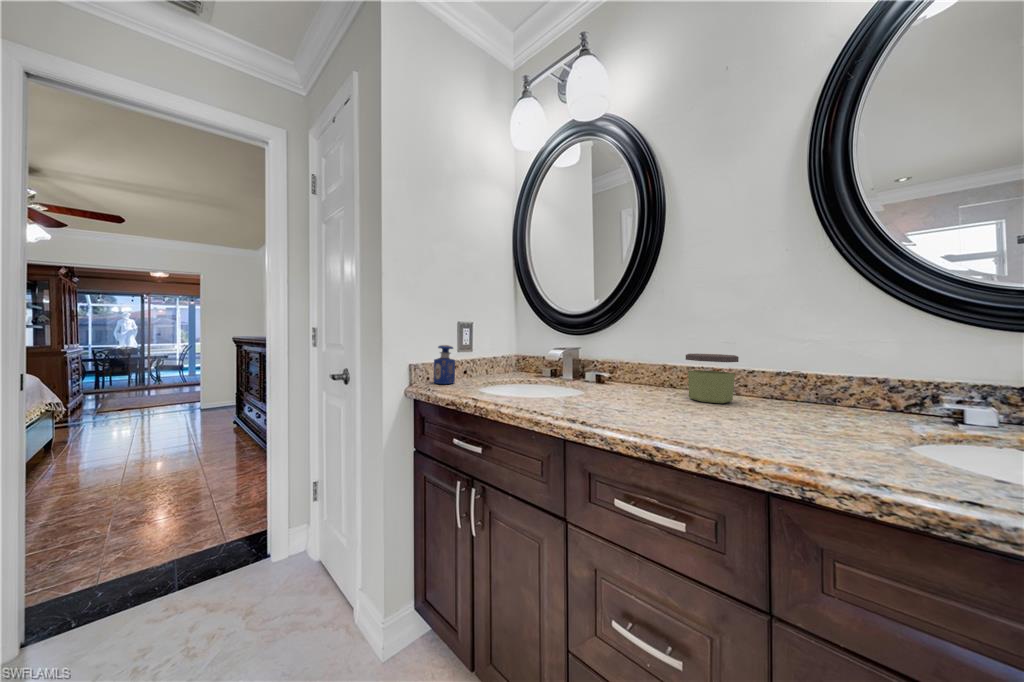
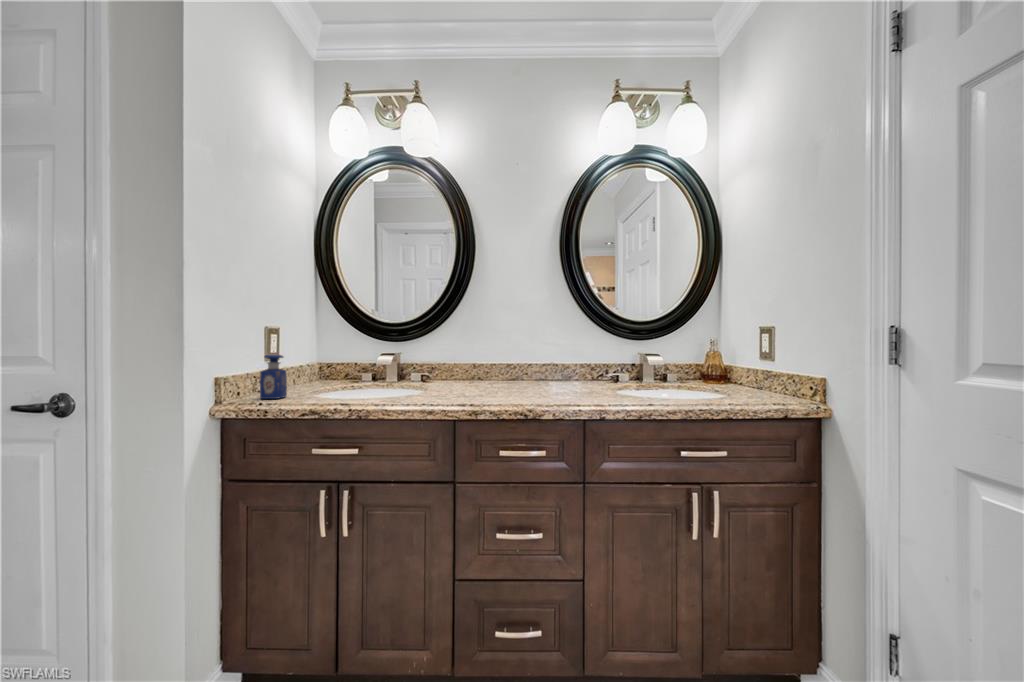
jar: present [686,354,739,403] -> none [503,350,537,386]

